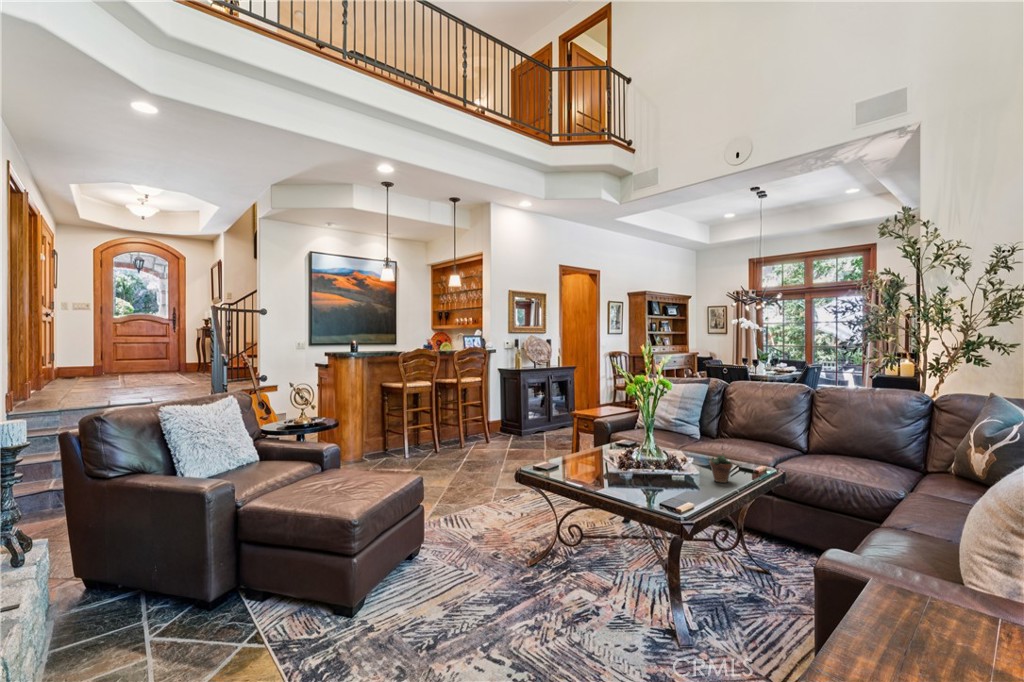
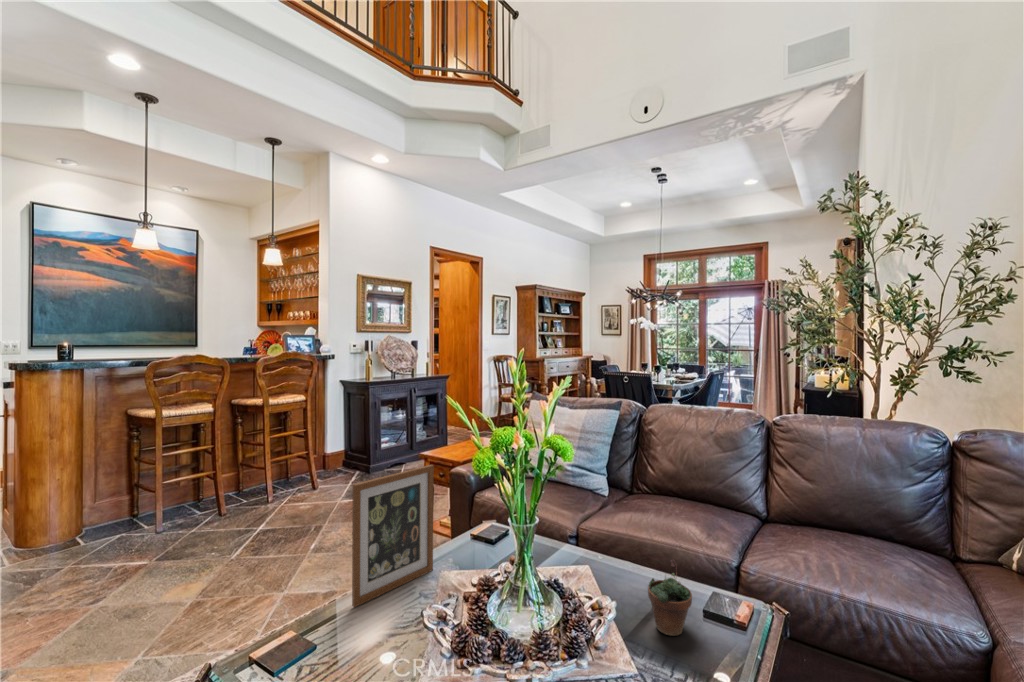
picture frame: none [558,403,593,467] -> present [352,465,434,607]

